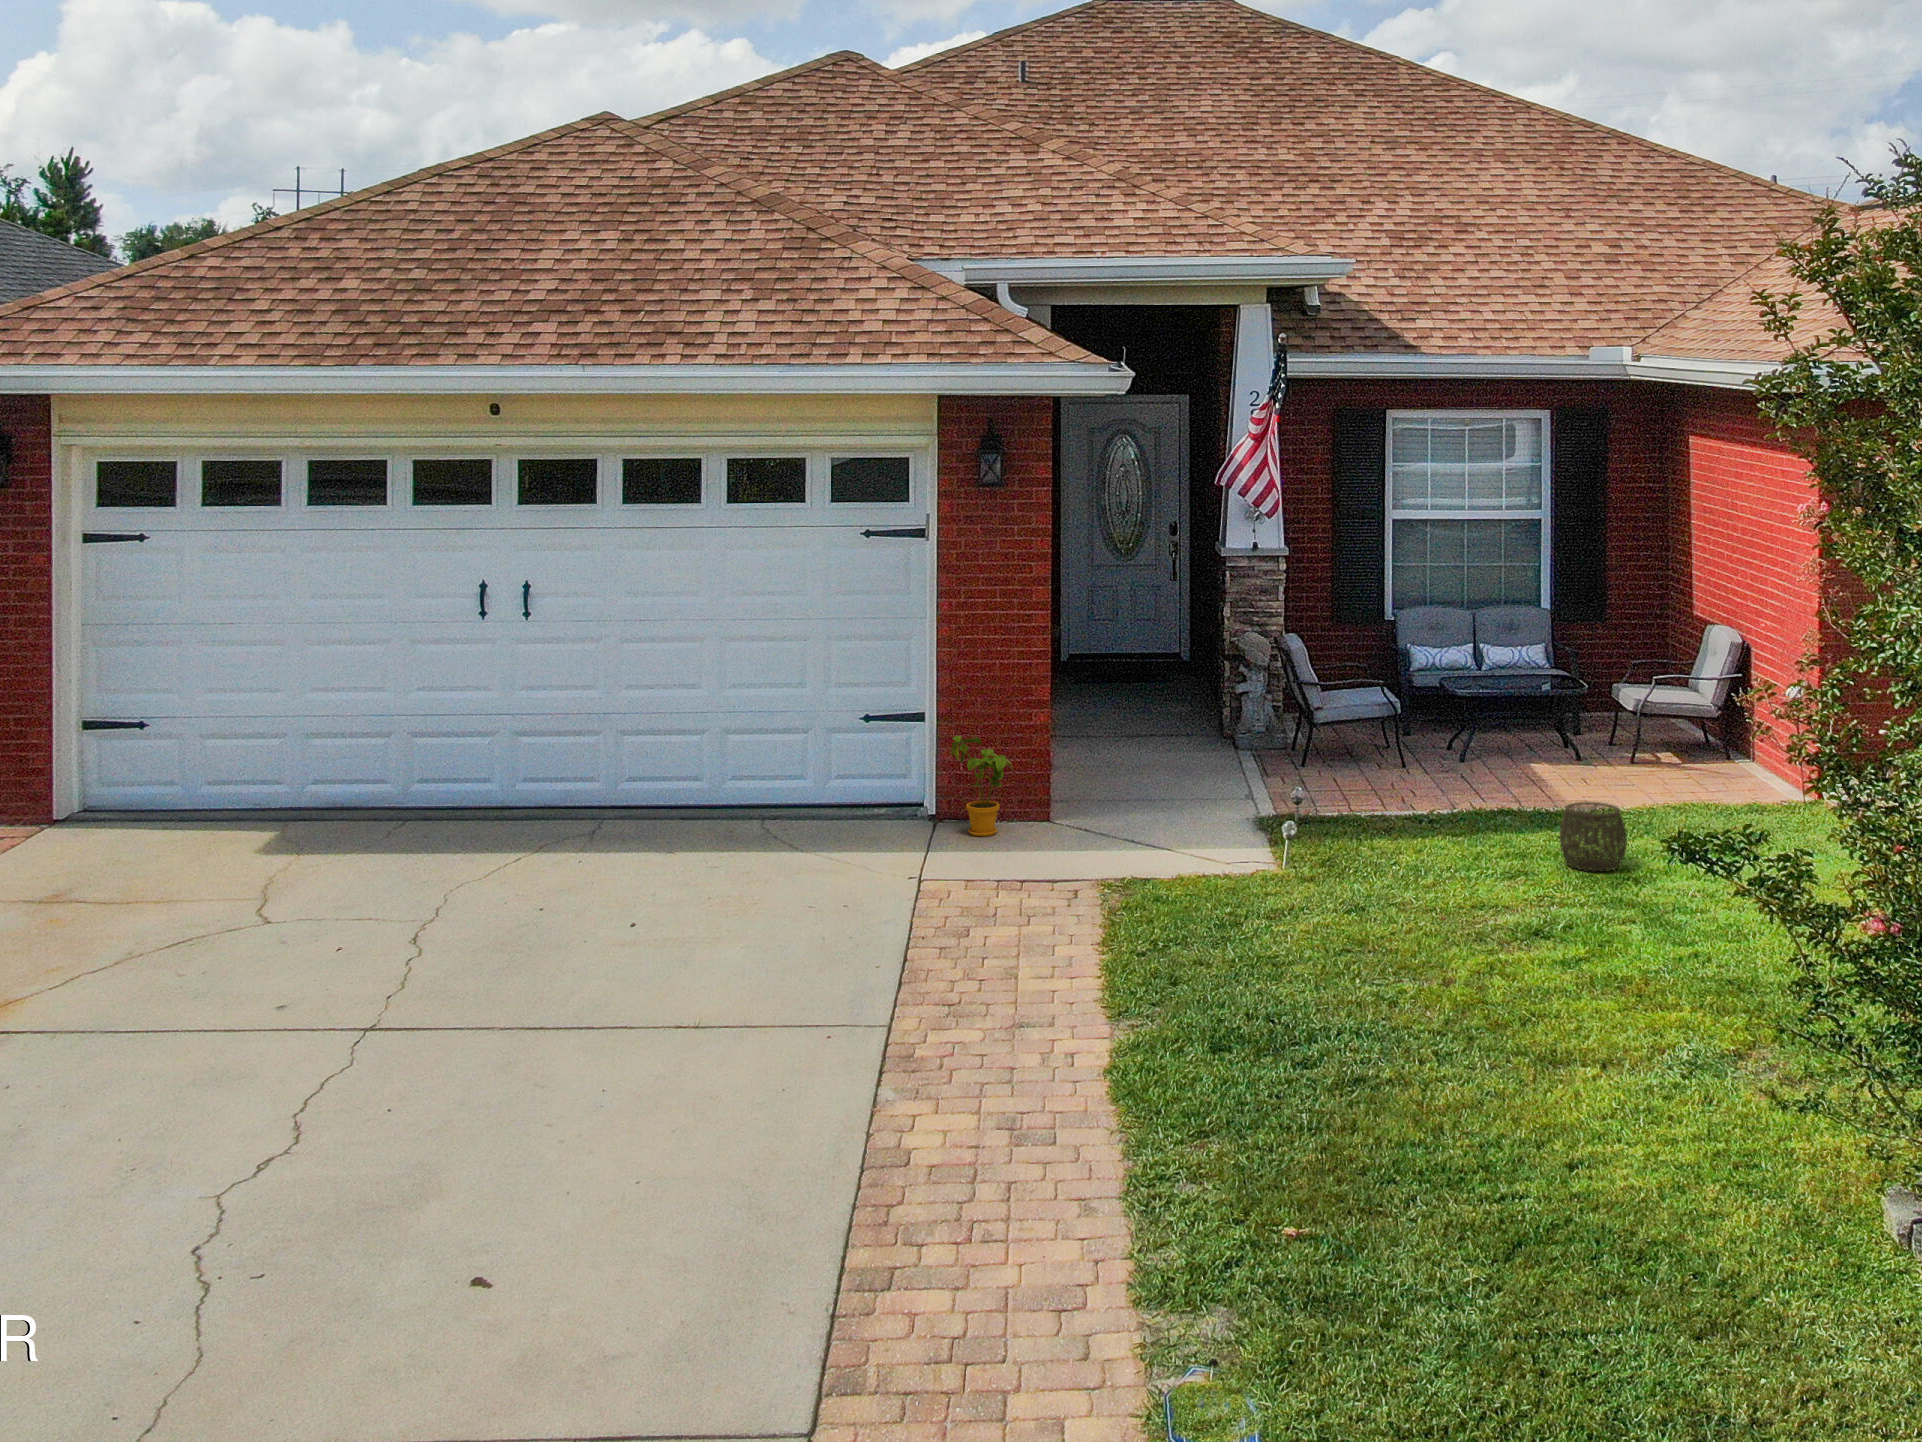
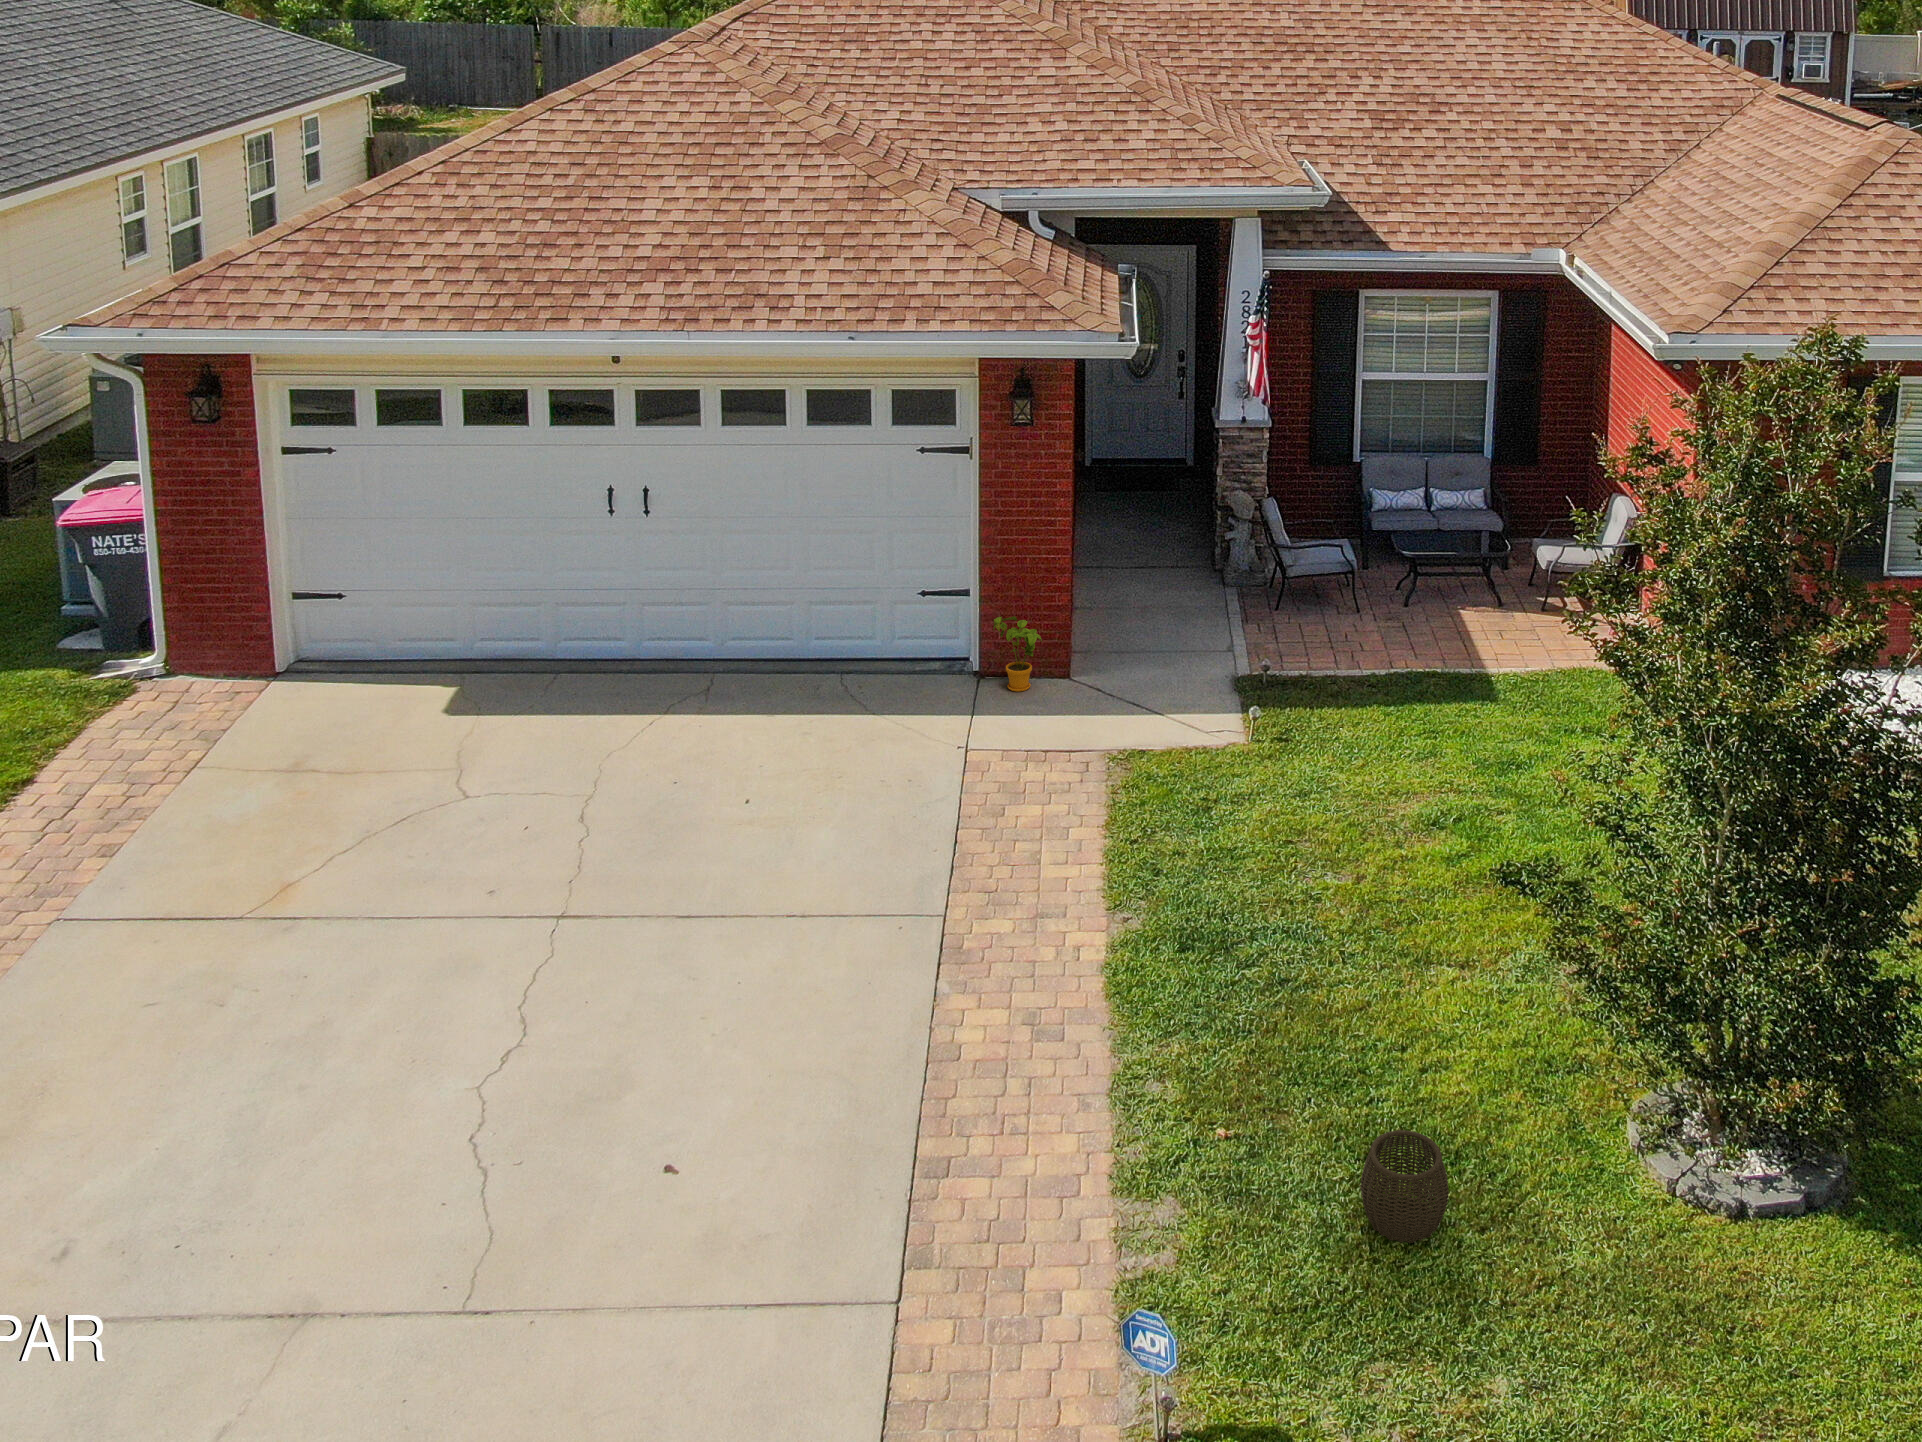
woven basket: present [1559,802,1627,872] -> present [1360,1130,1449,1243]

